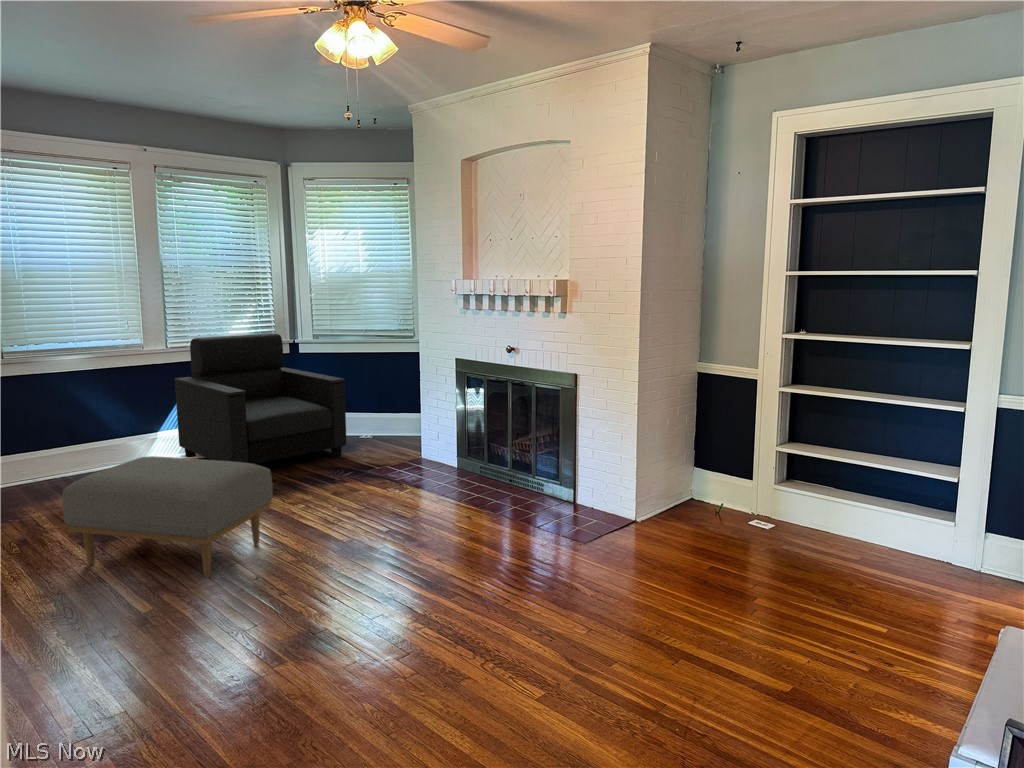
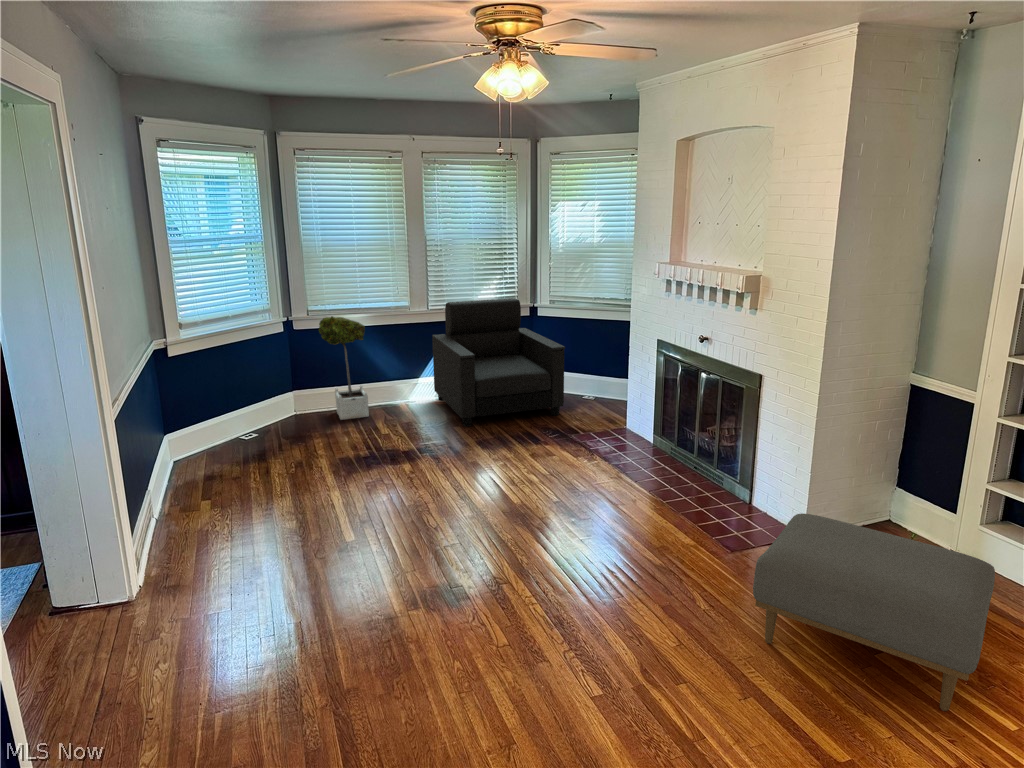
potted tree: none [18,354,97,490] -> present [318,316,369,420]
ottoman: present [62,456,273,578] -> present [753,513,995,711]

